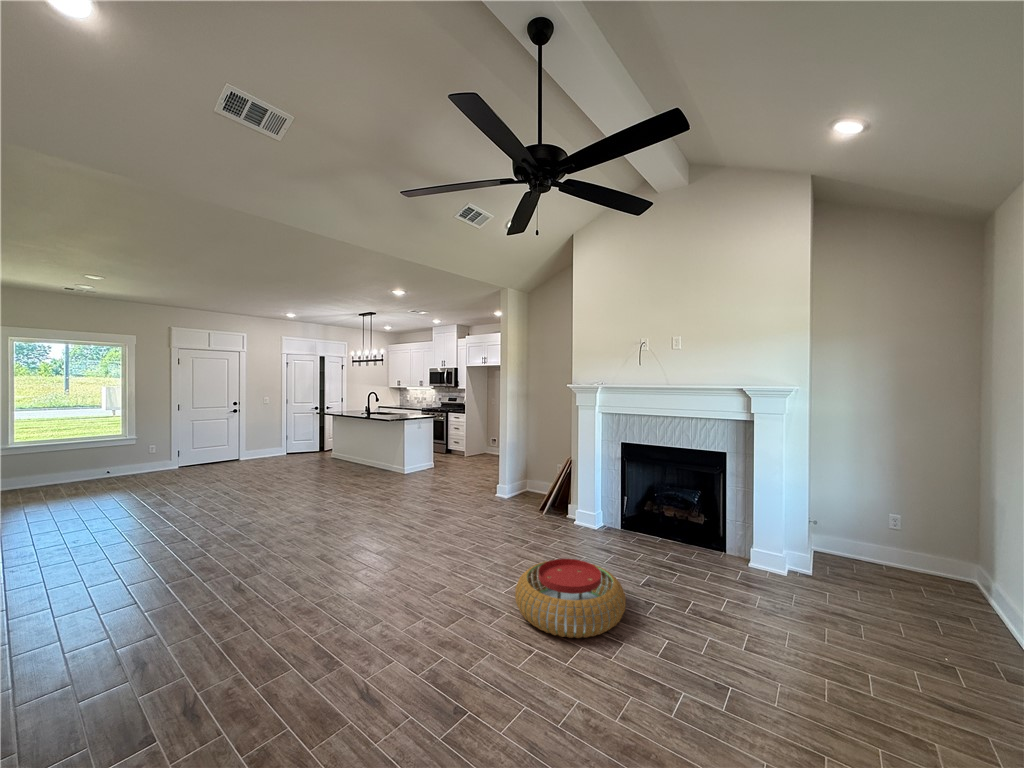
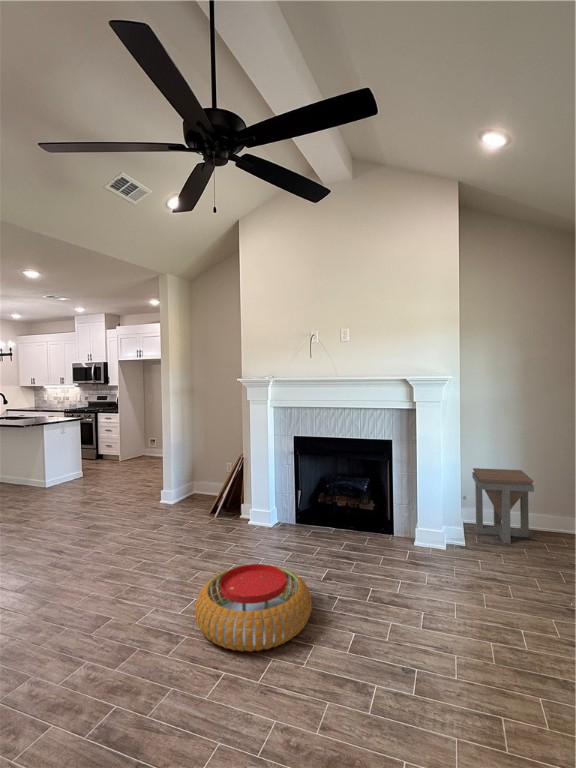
side table: none [829,491,908,582] -> present [472,468,534,544]

